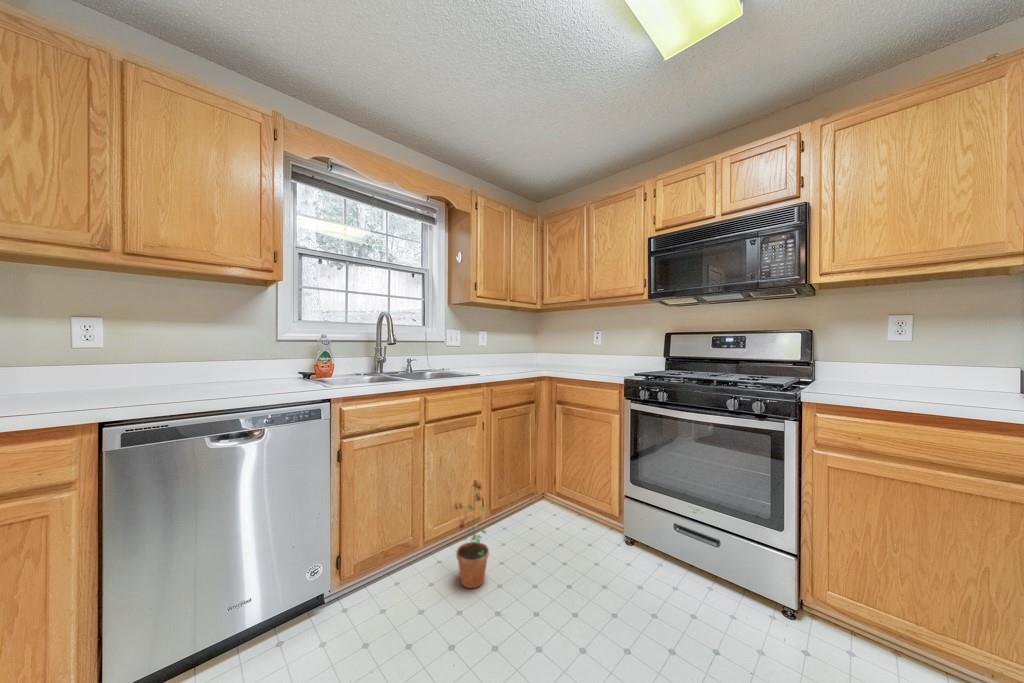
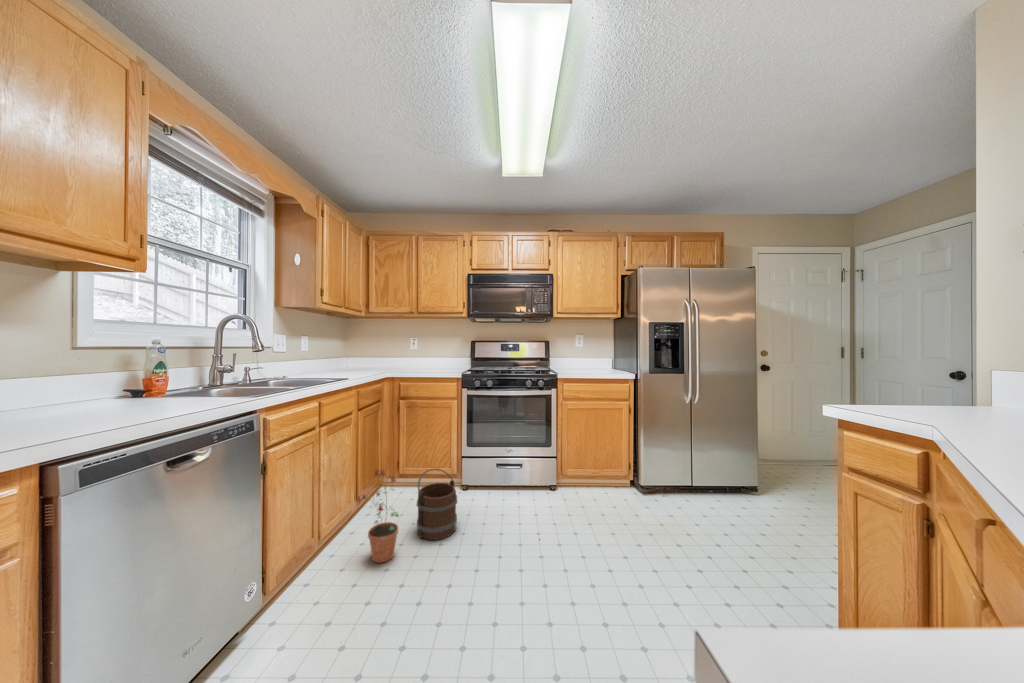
bucket: none [520,498,574,596] -> present [417,468,457,540]

